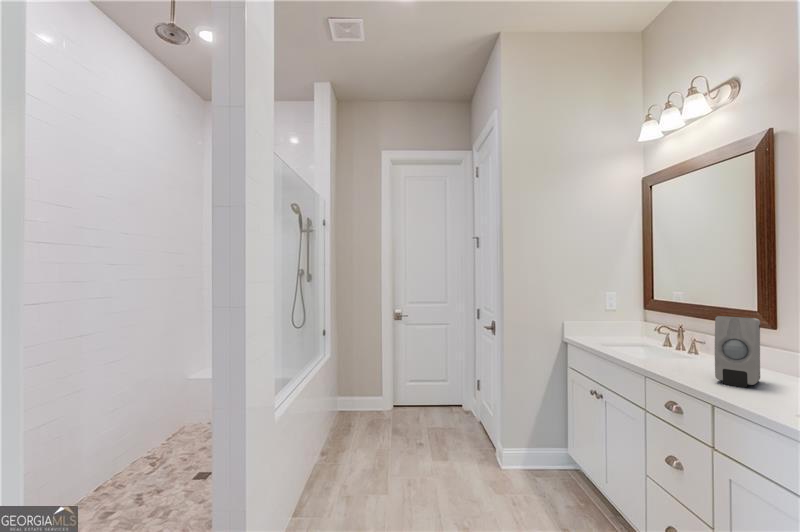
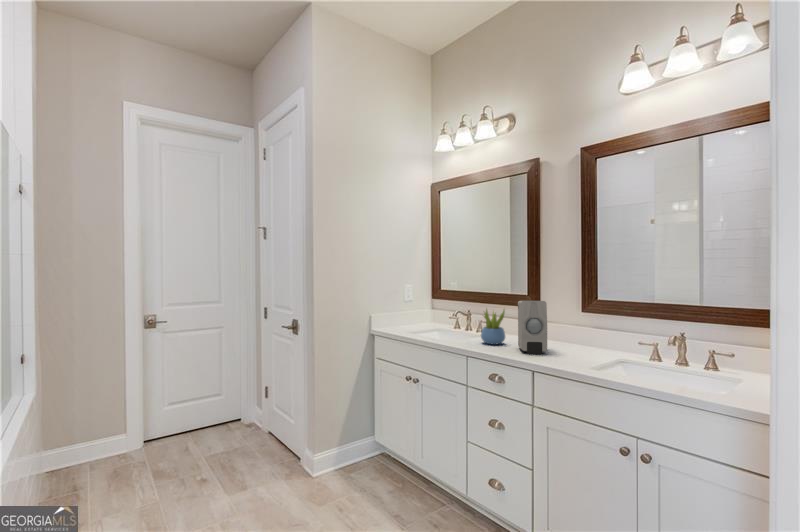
succulent plant: none [675,321,711,368] -> present [481,309,505,344]

